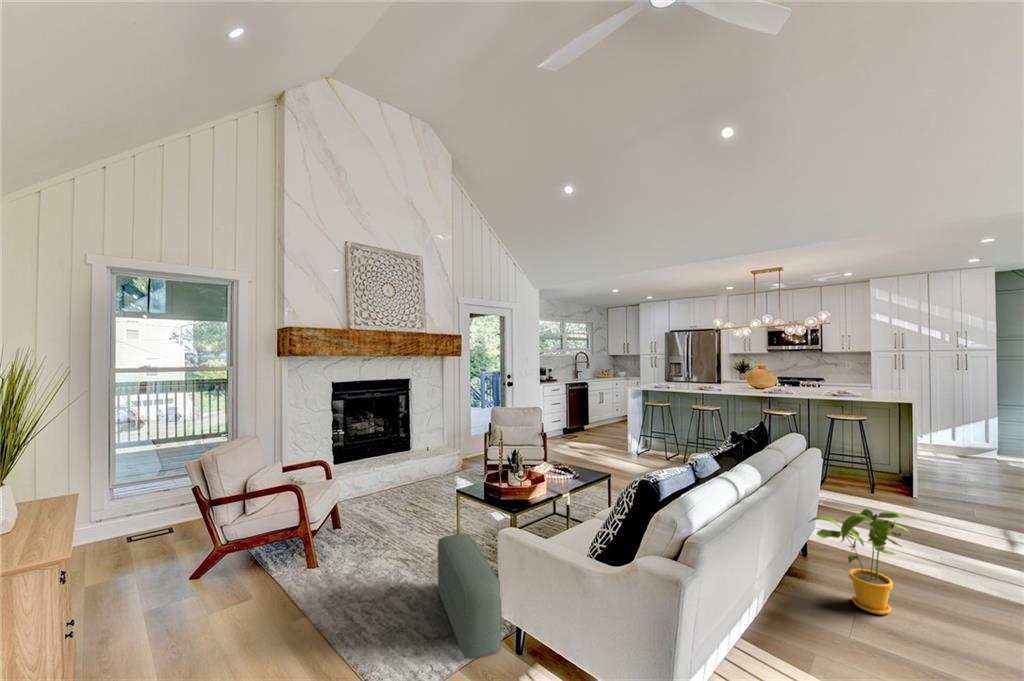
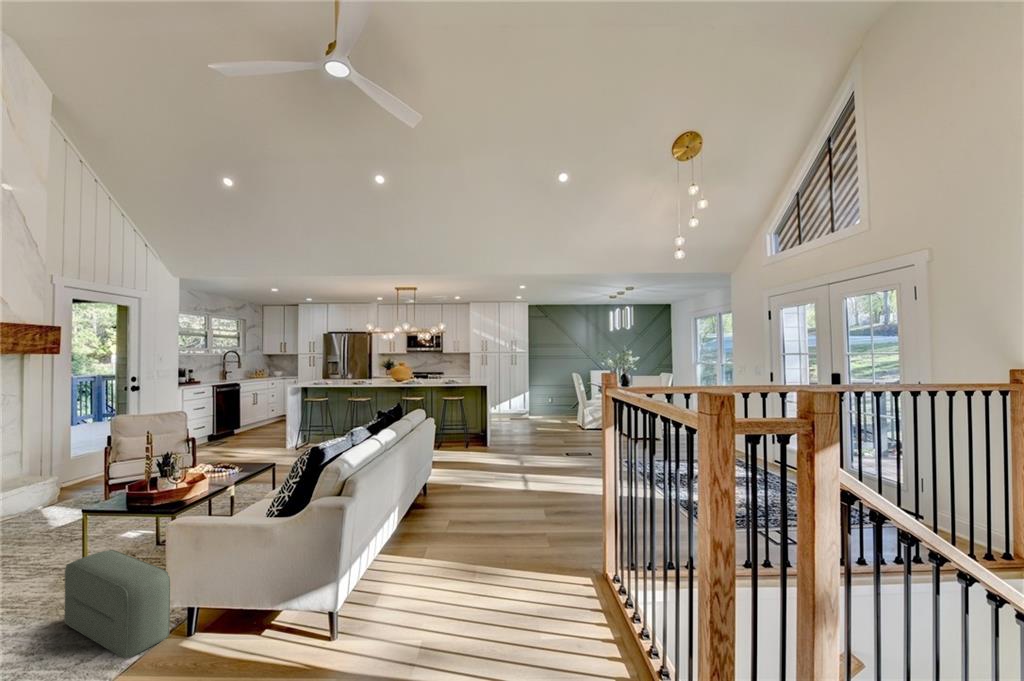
house plant: present [810,509,910,614] -> none [424,448,477,513]

